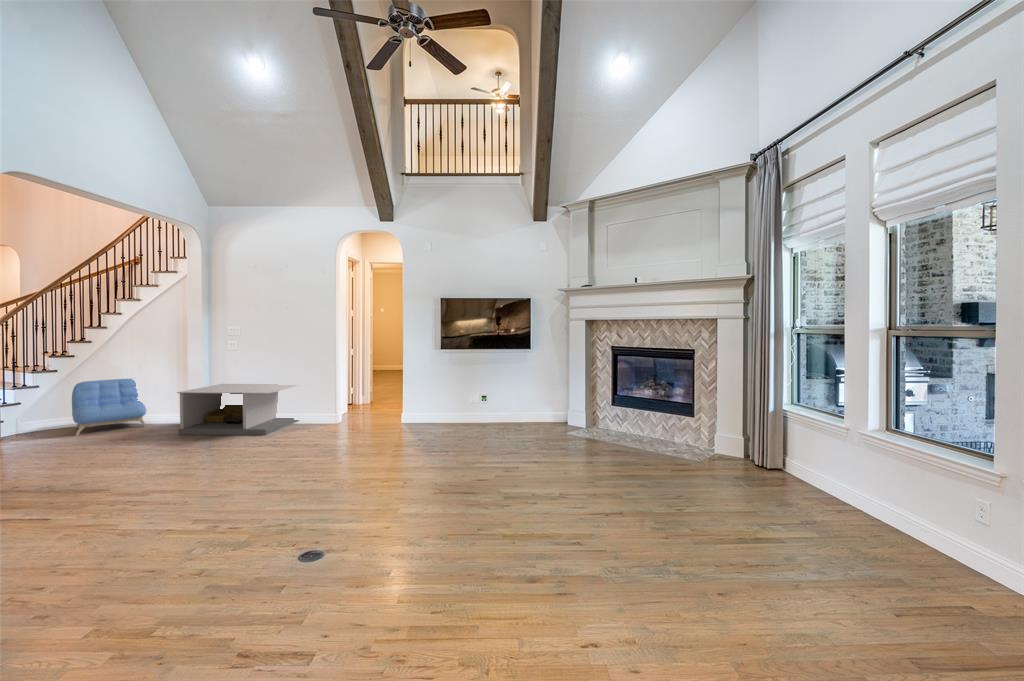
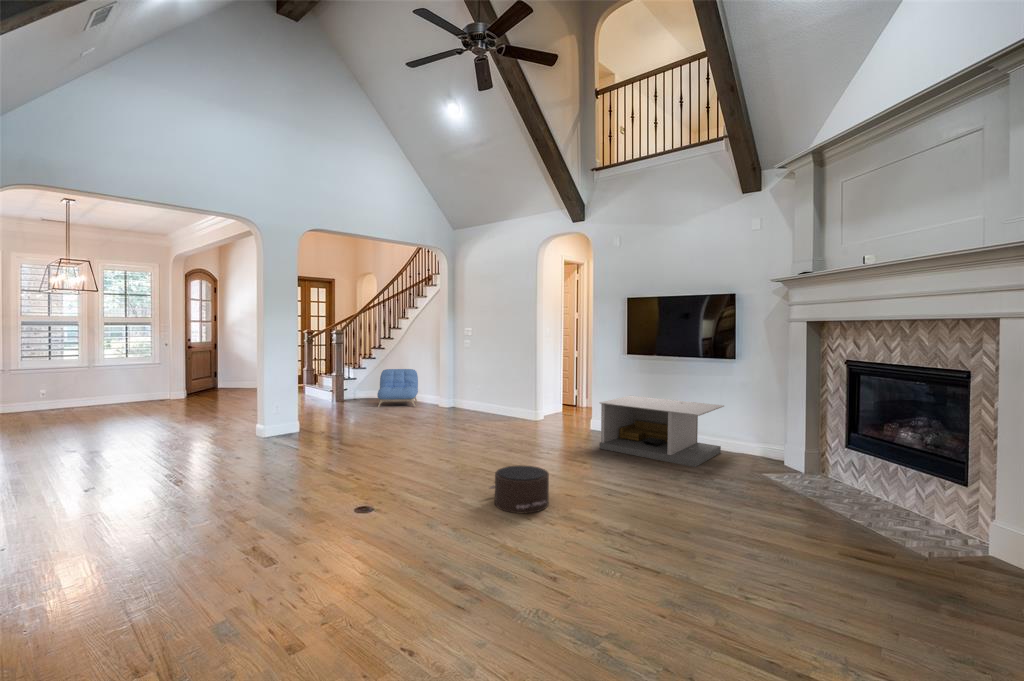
coffee table: present [177,384,299,435] -> present [600,396,724,467]
pouf: none [392,466,471,521] -> present [490,465,549,513]

